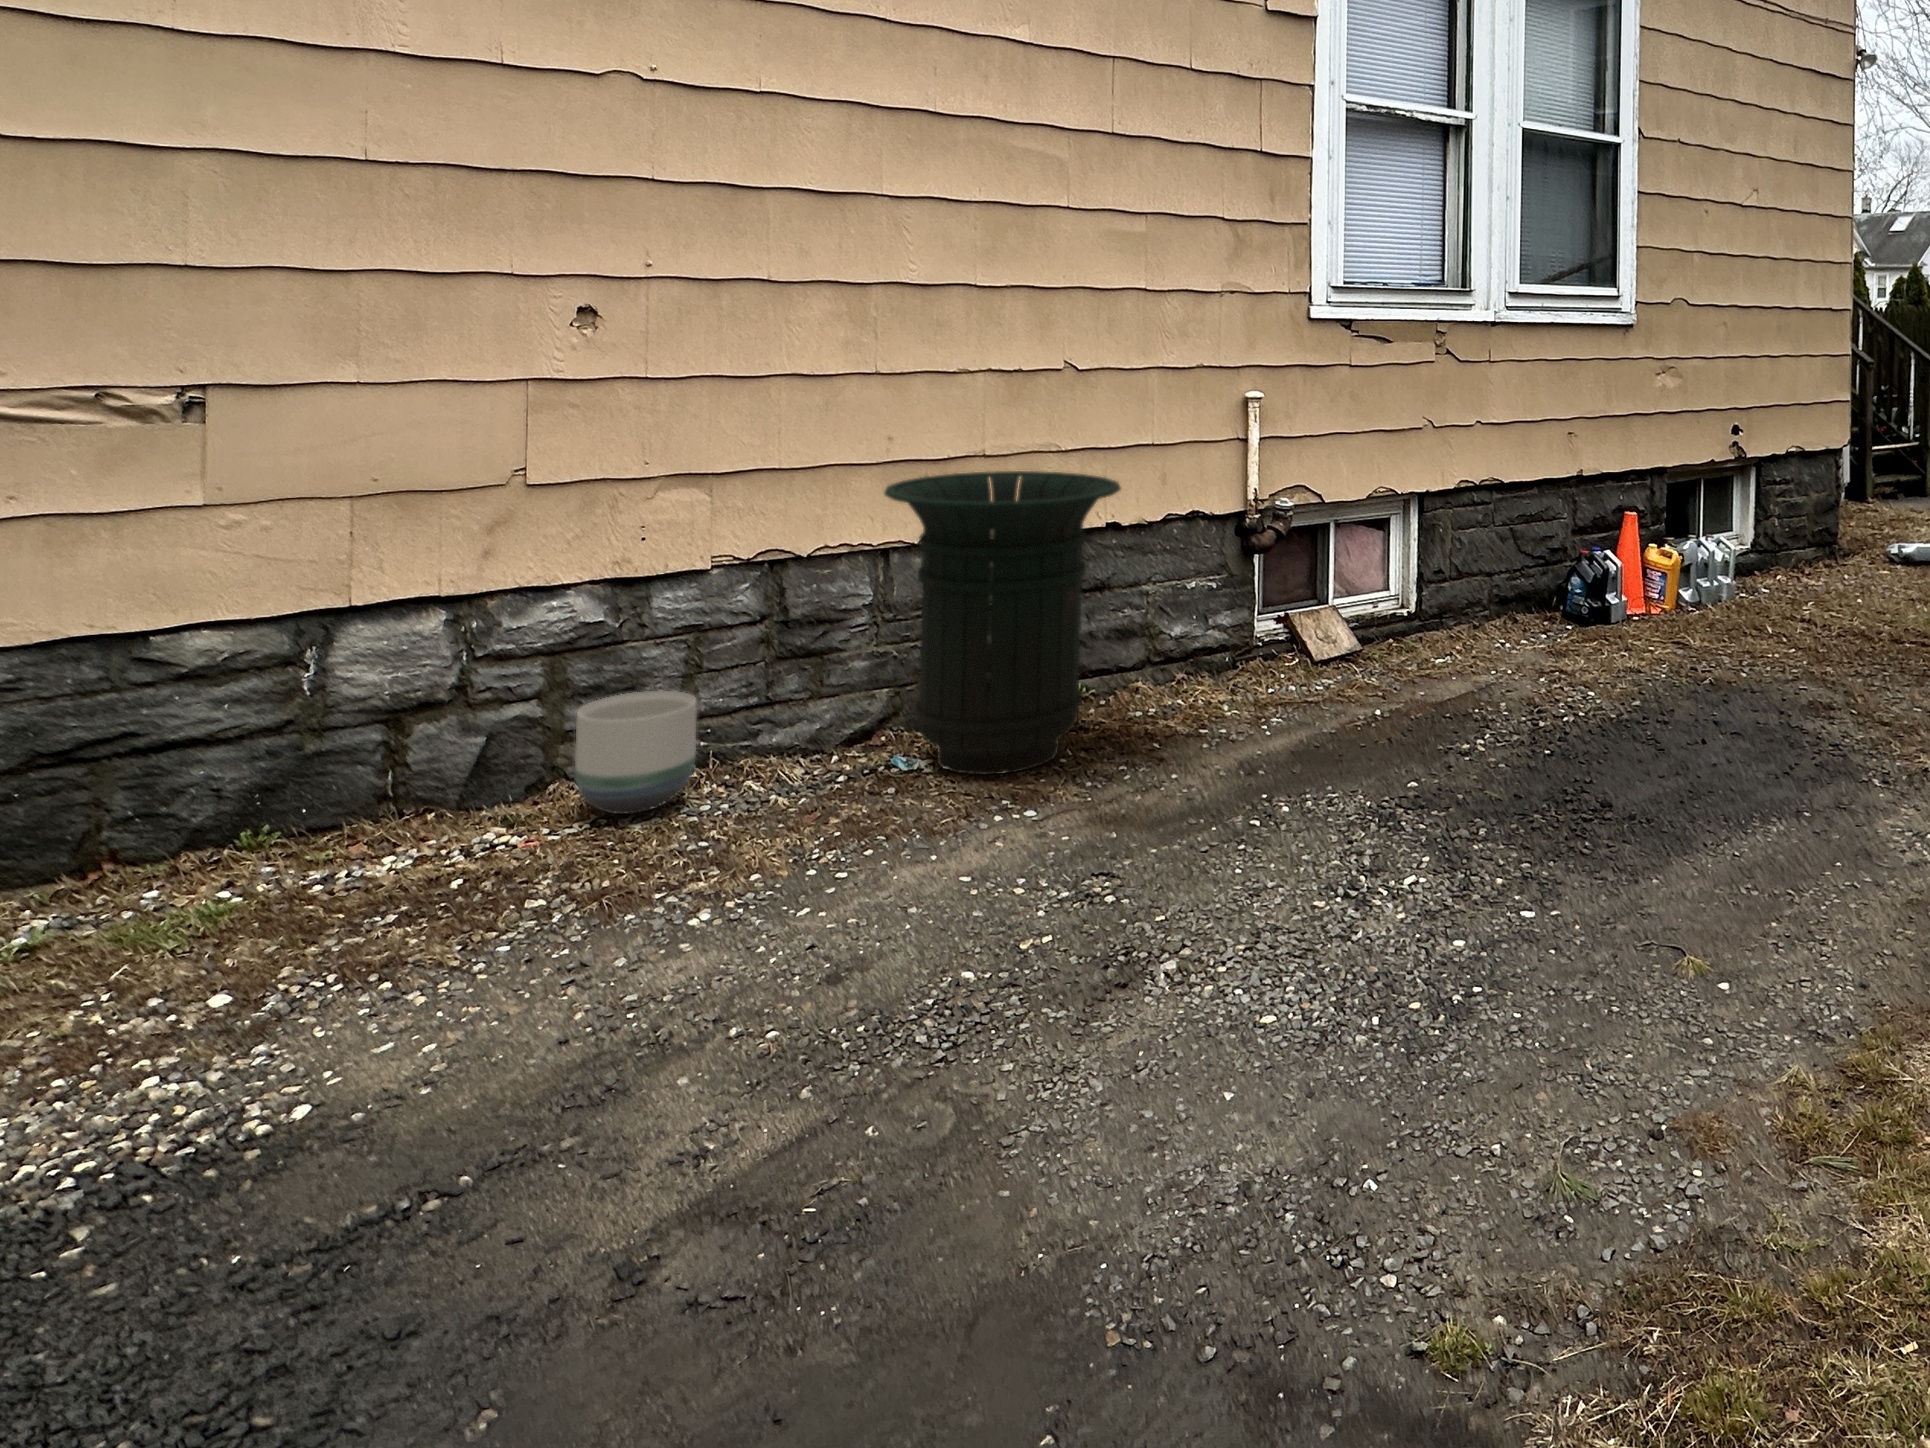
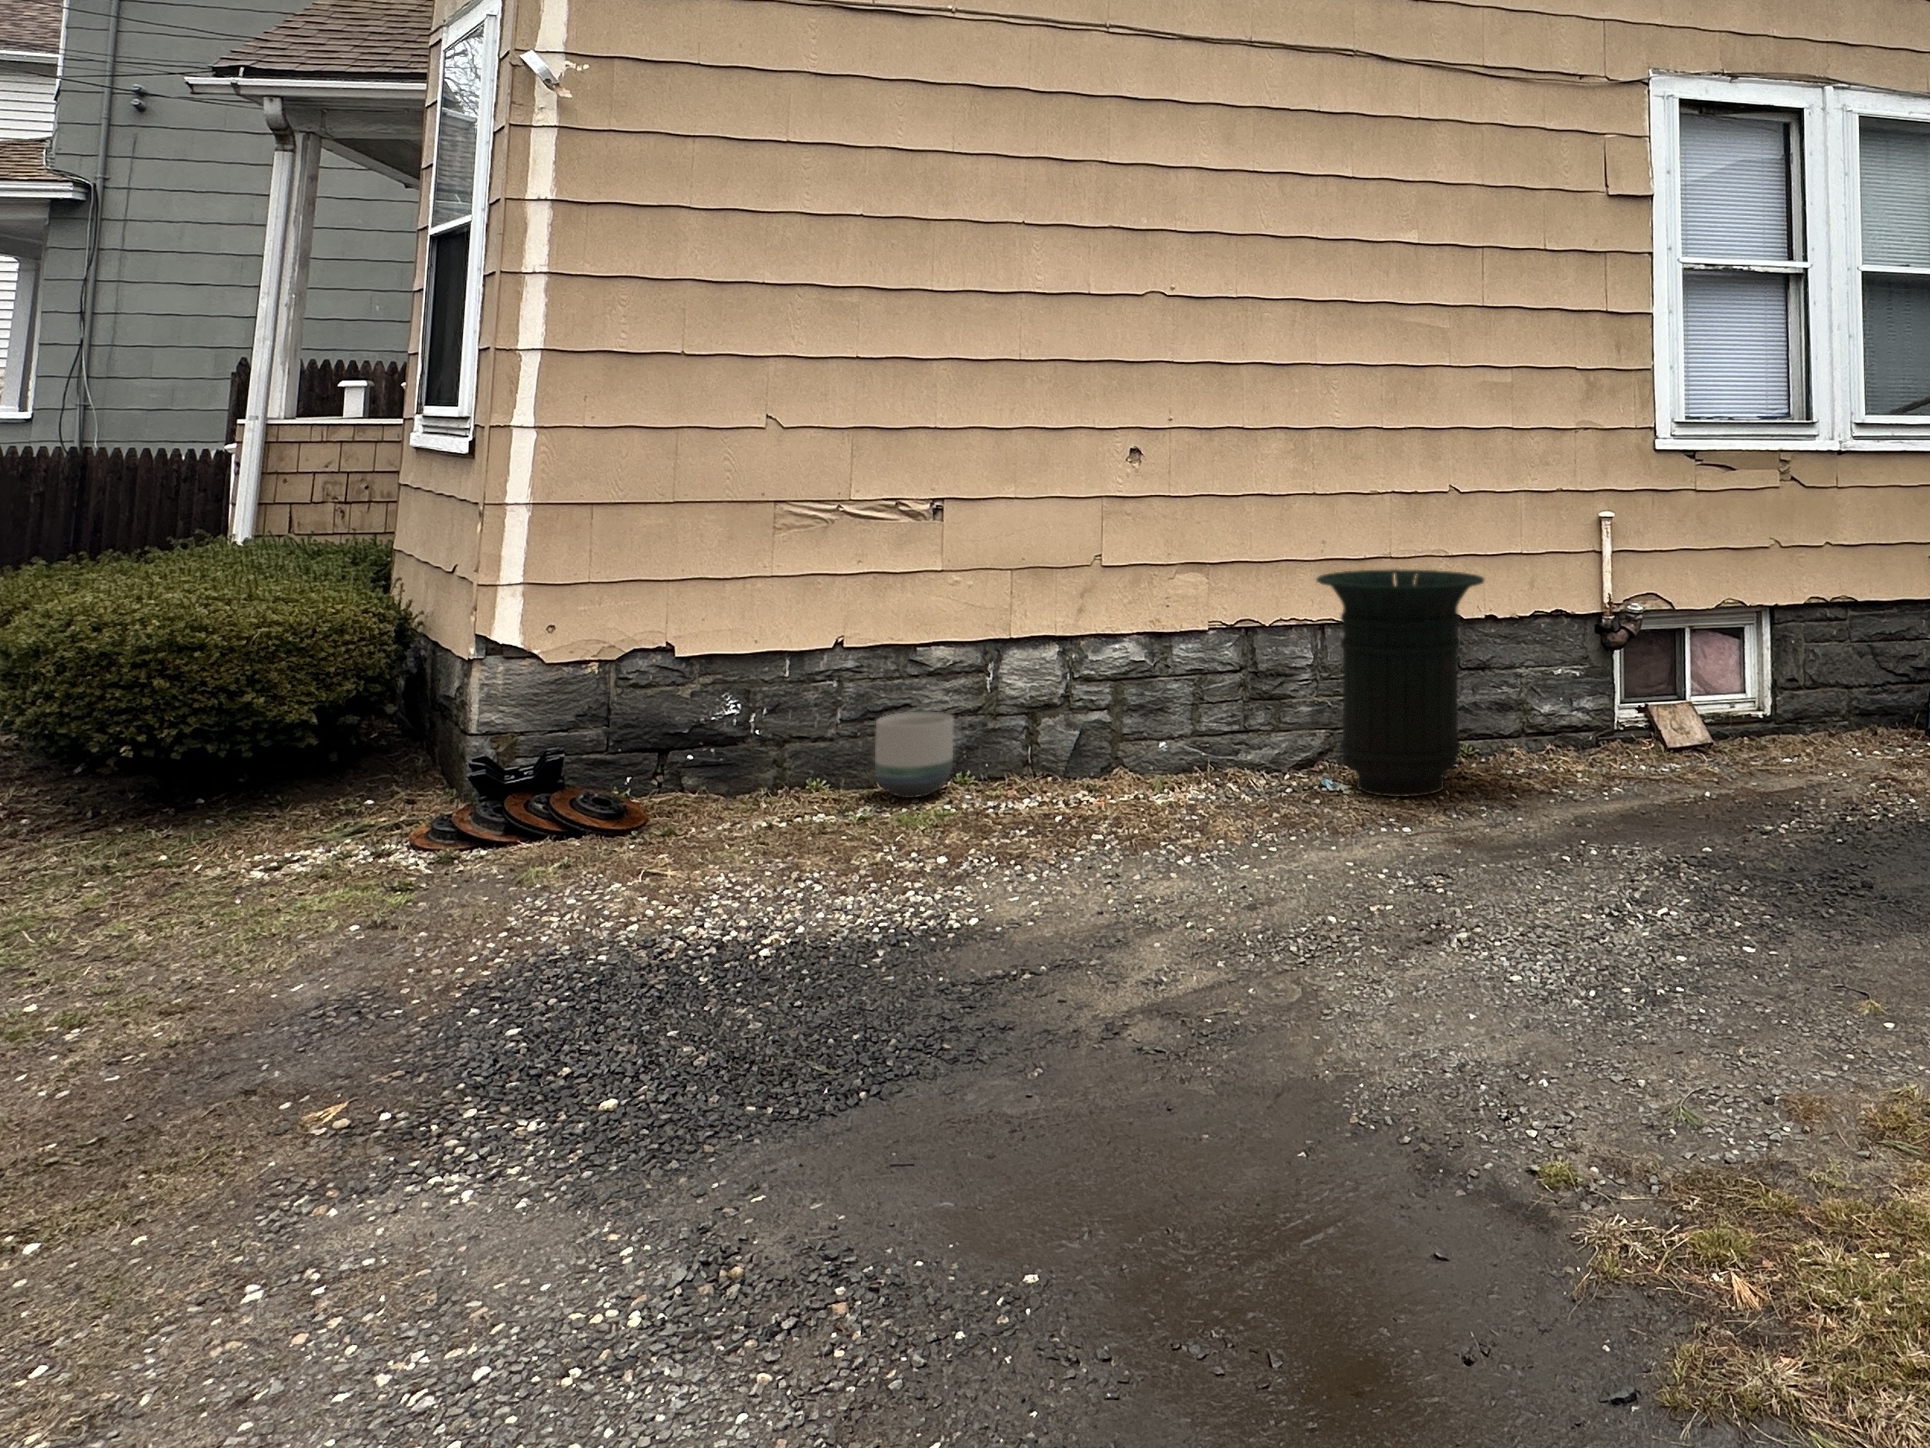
planter: present [575,691,697,814] -> present [875,712,954,798]

